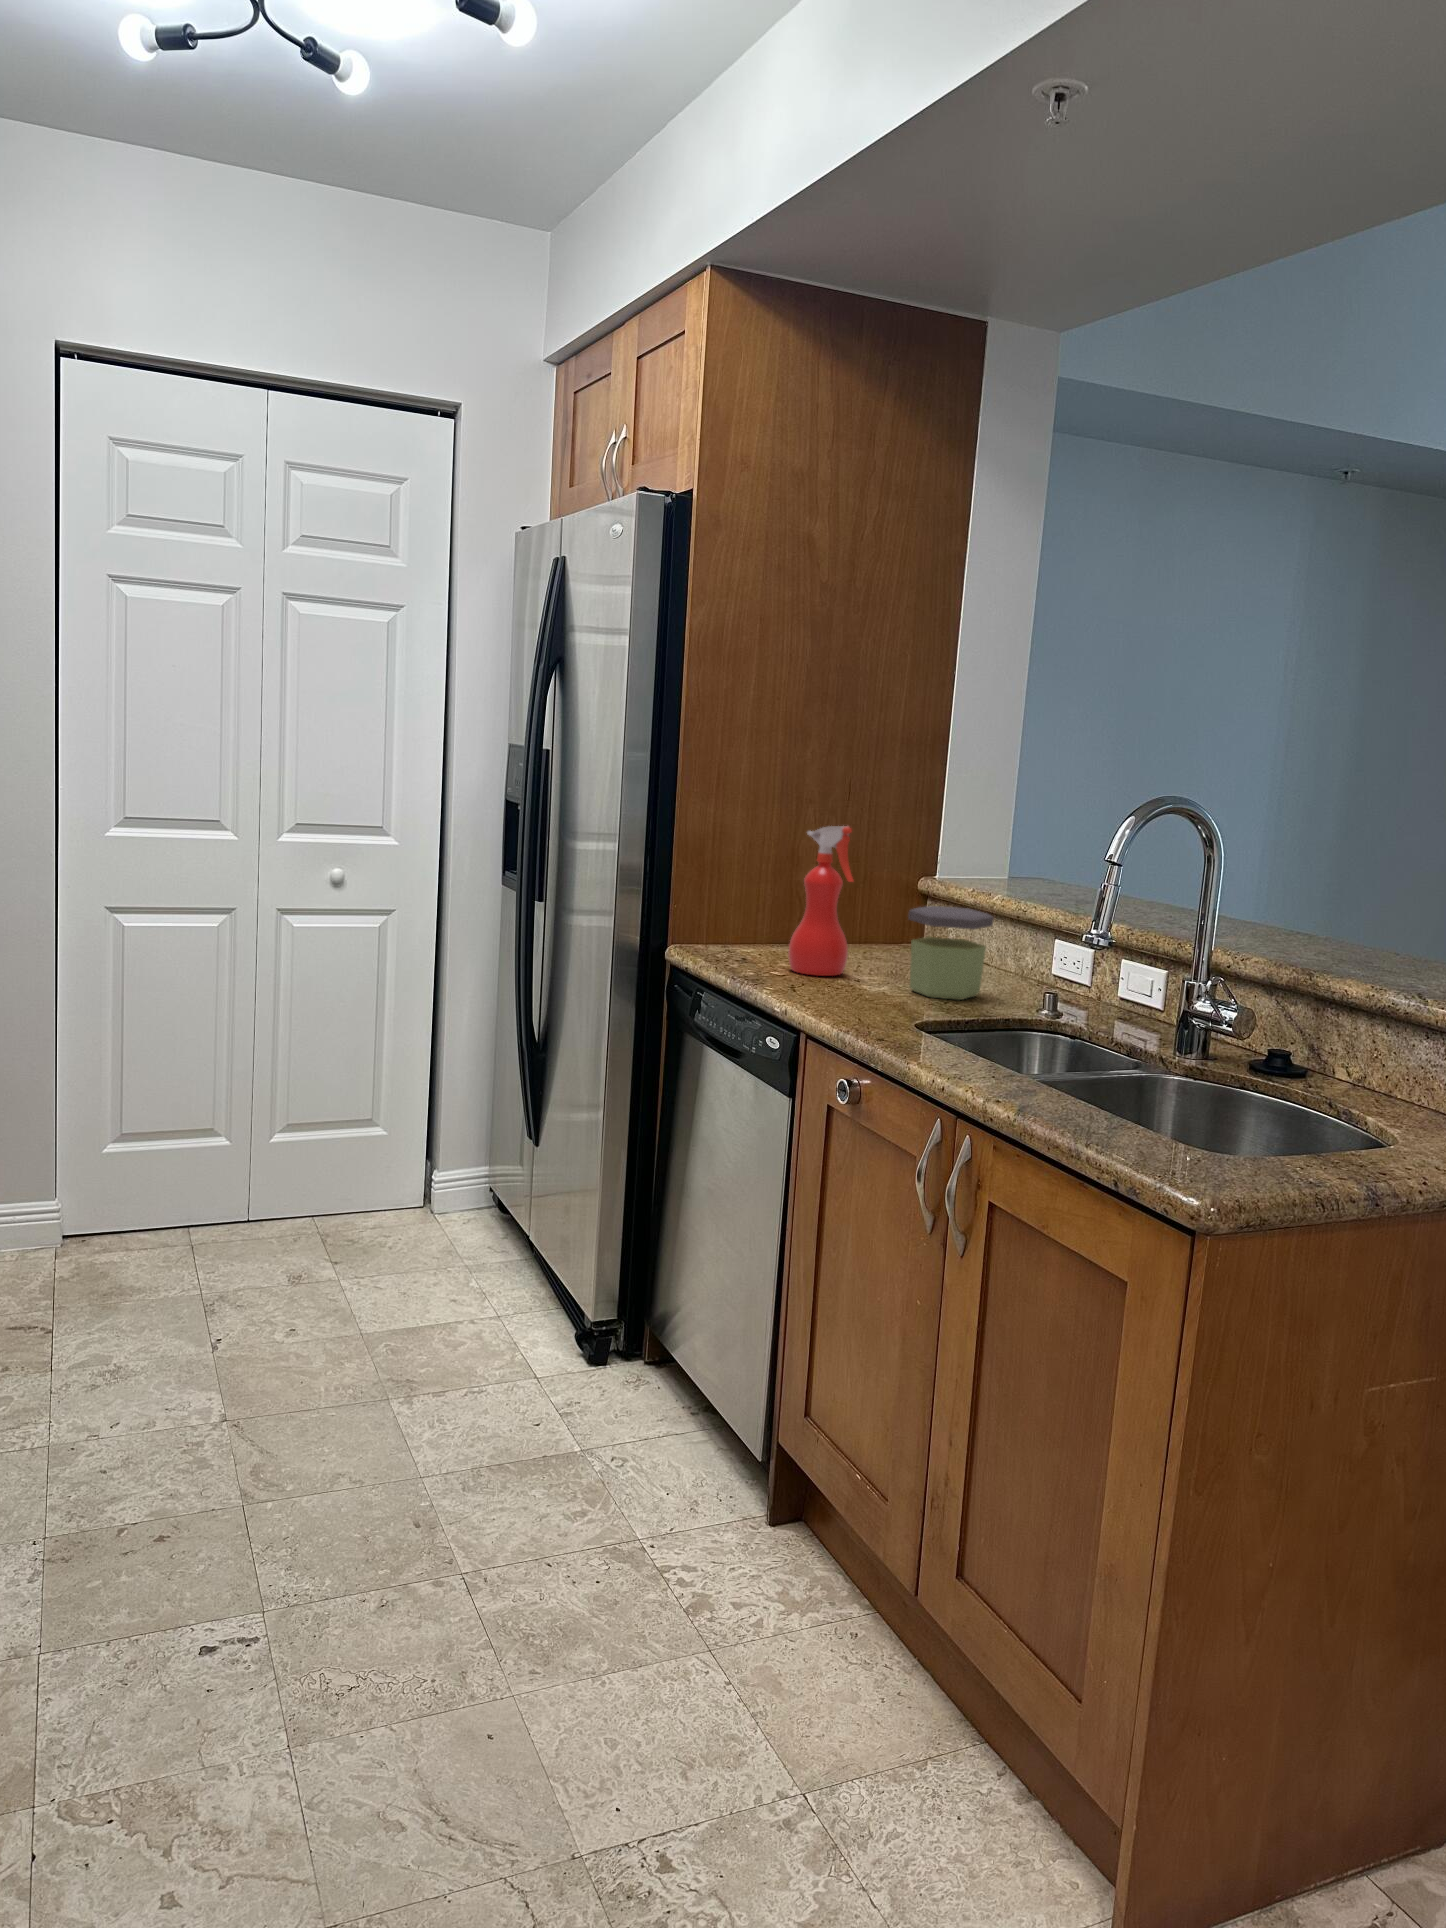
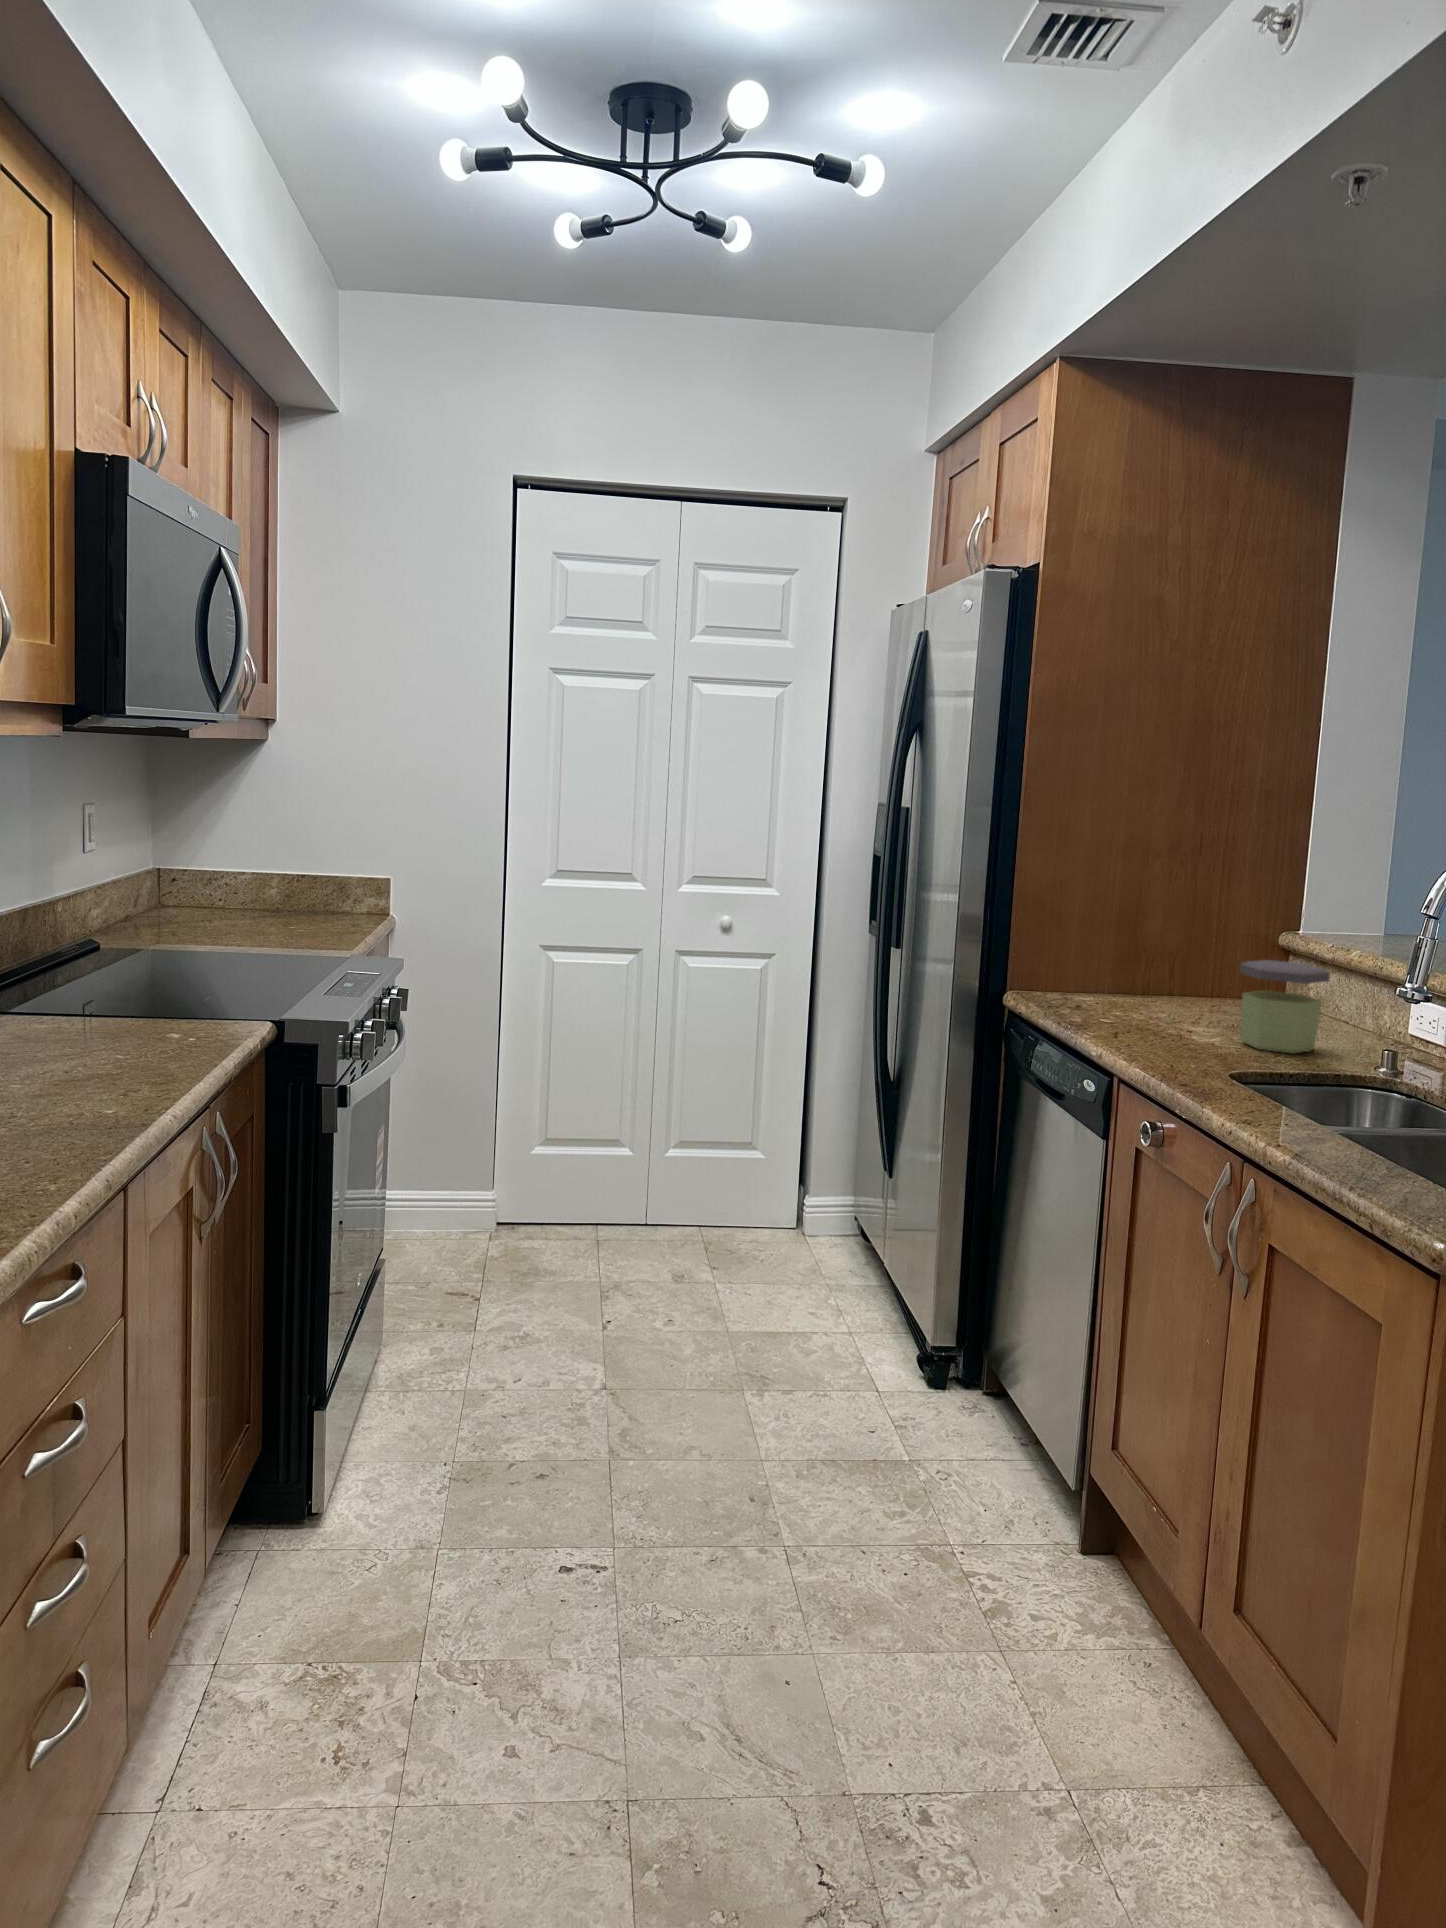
spray bottle: present [788,826,853,976] -> none [1122,881,1186,1026]

